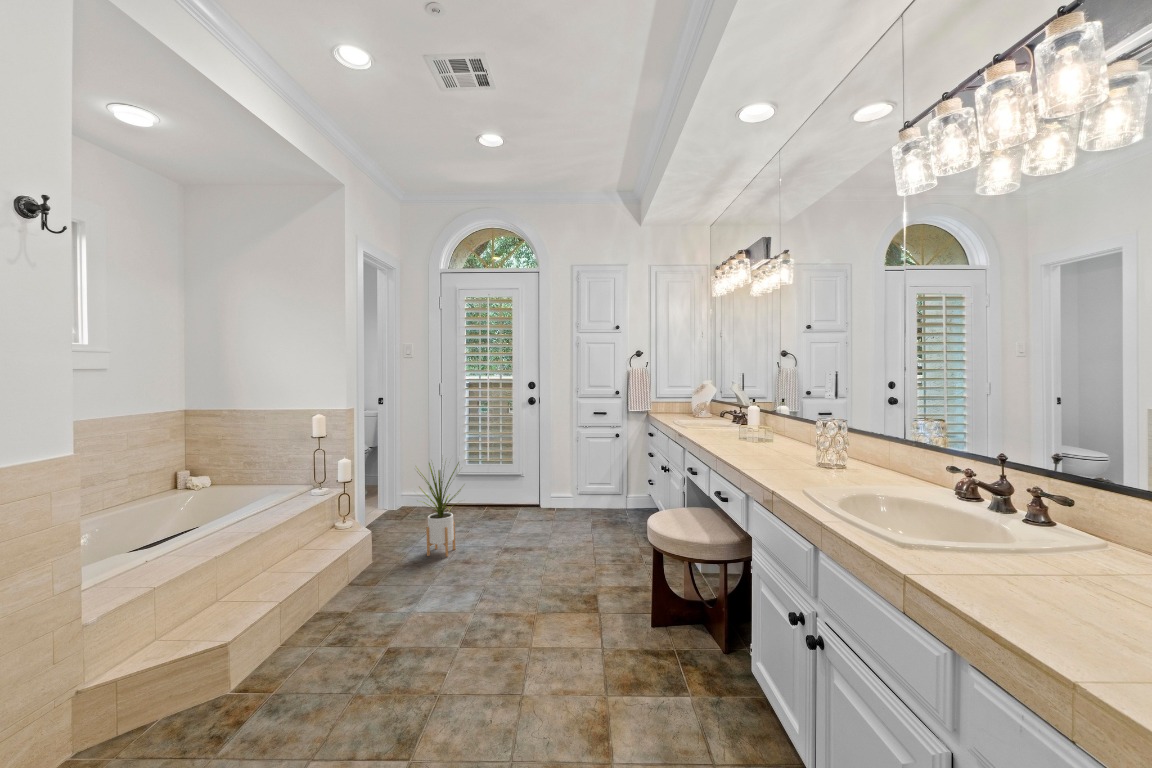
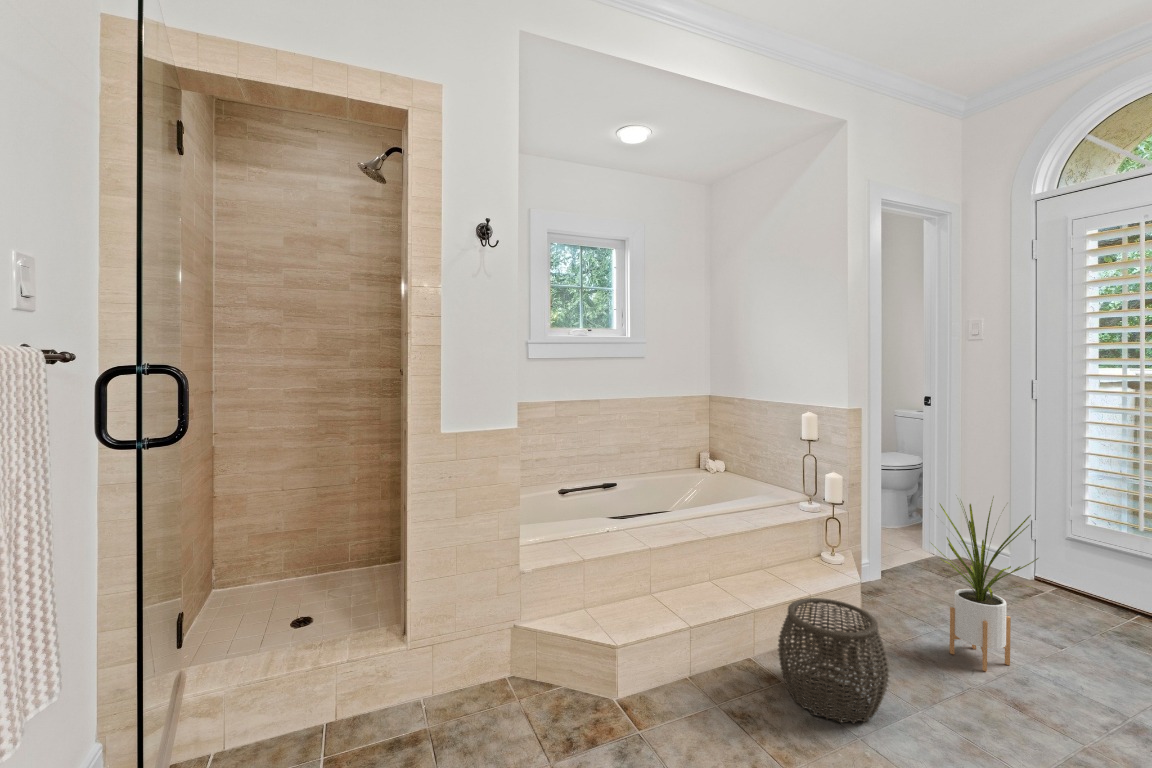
woven basket: none [347,540,421,618] -> present [778,598,889,723]

